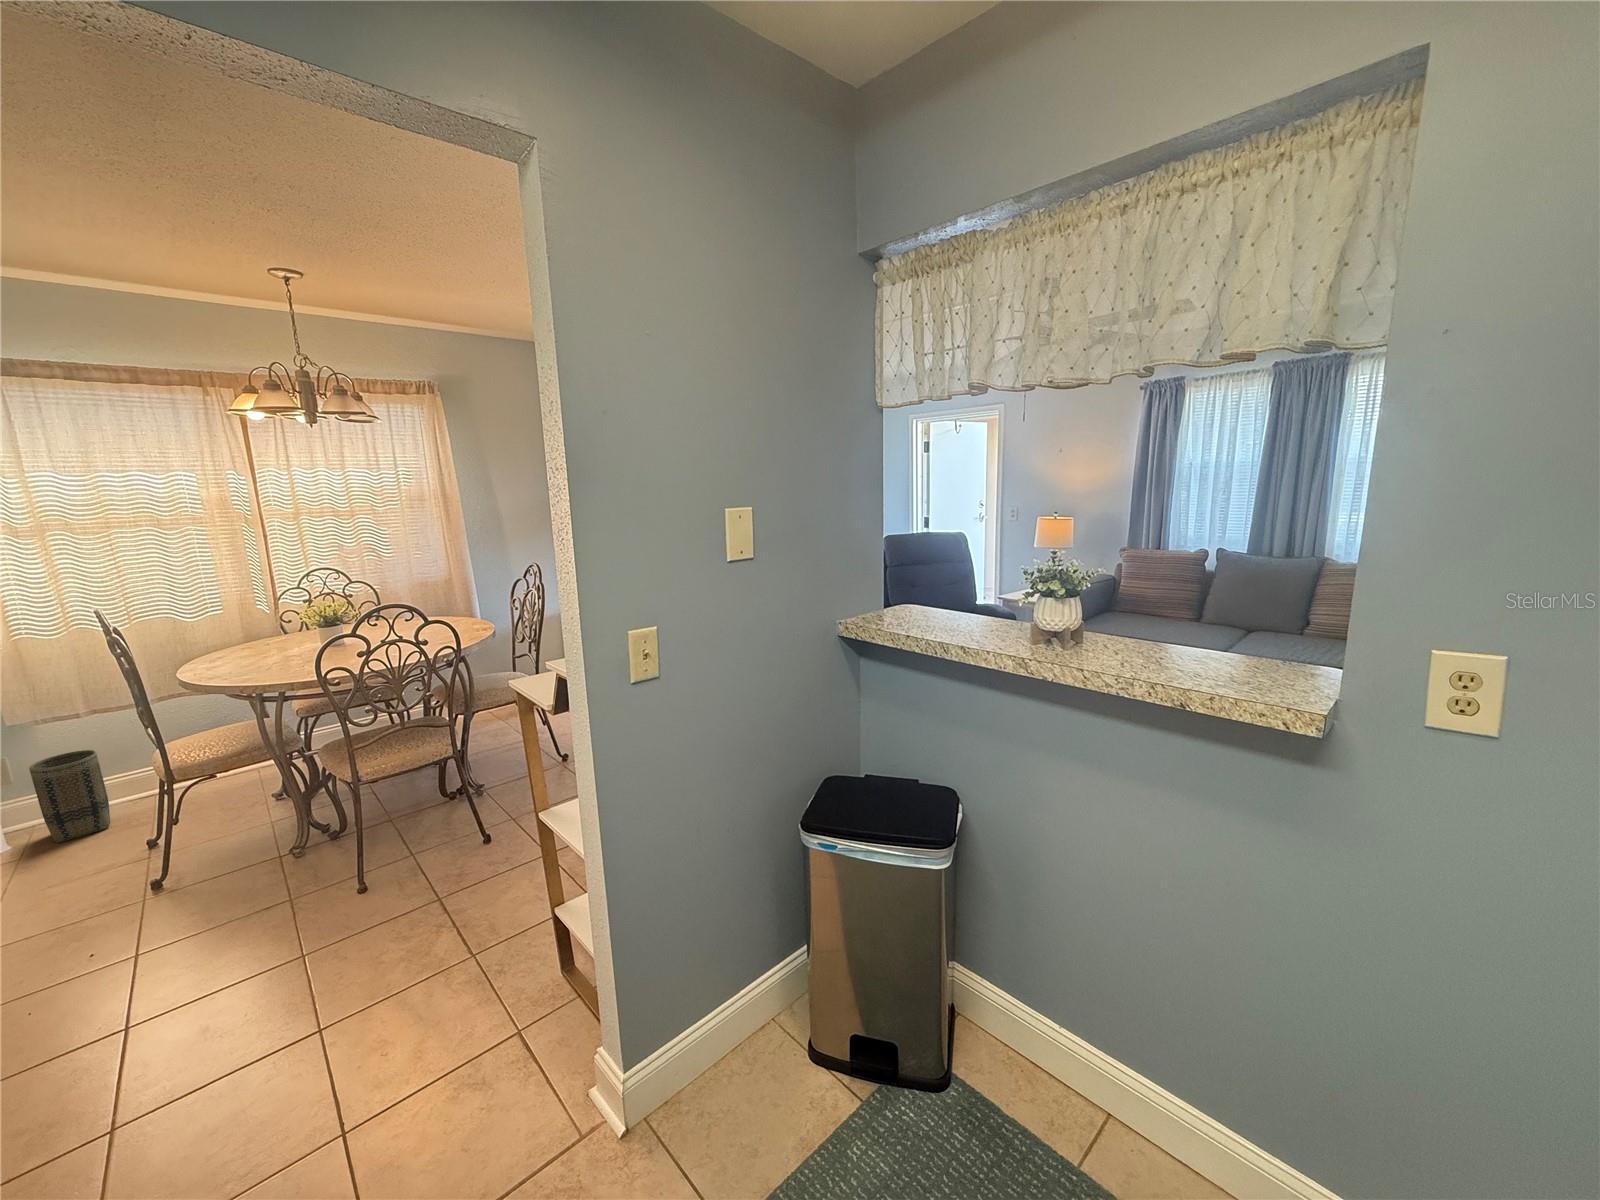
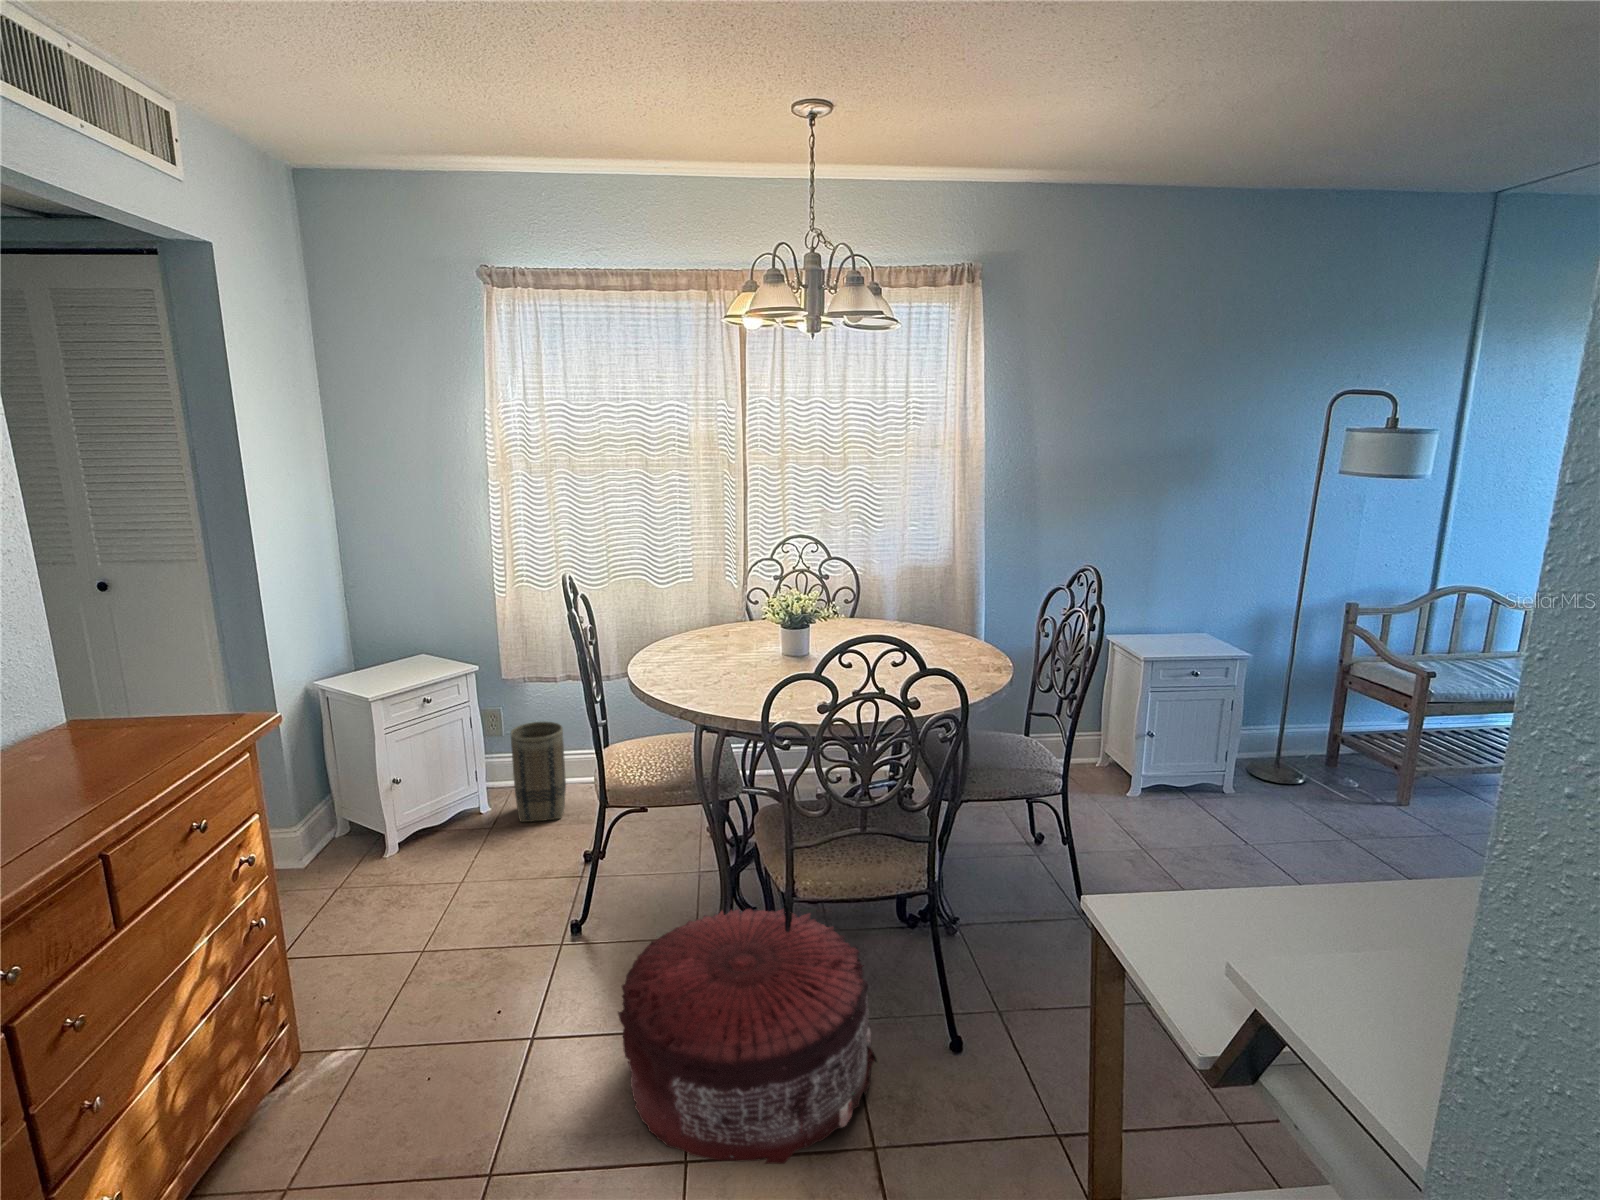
pouf: none [222,794,437,957] -> present [618,909,877,1164]

